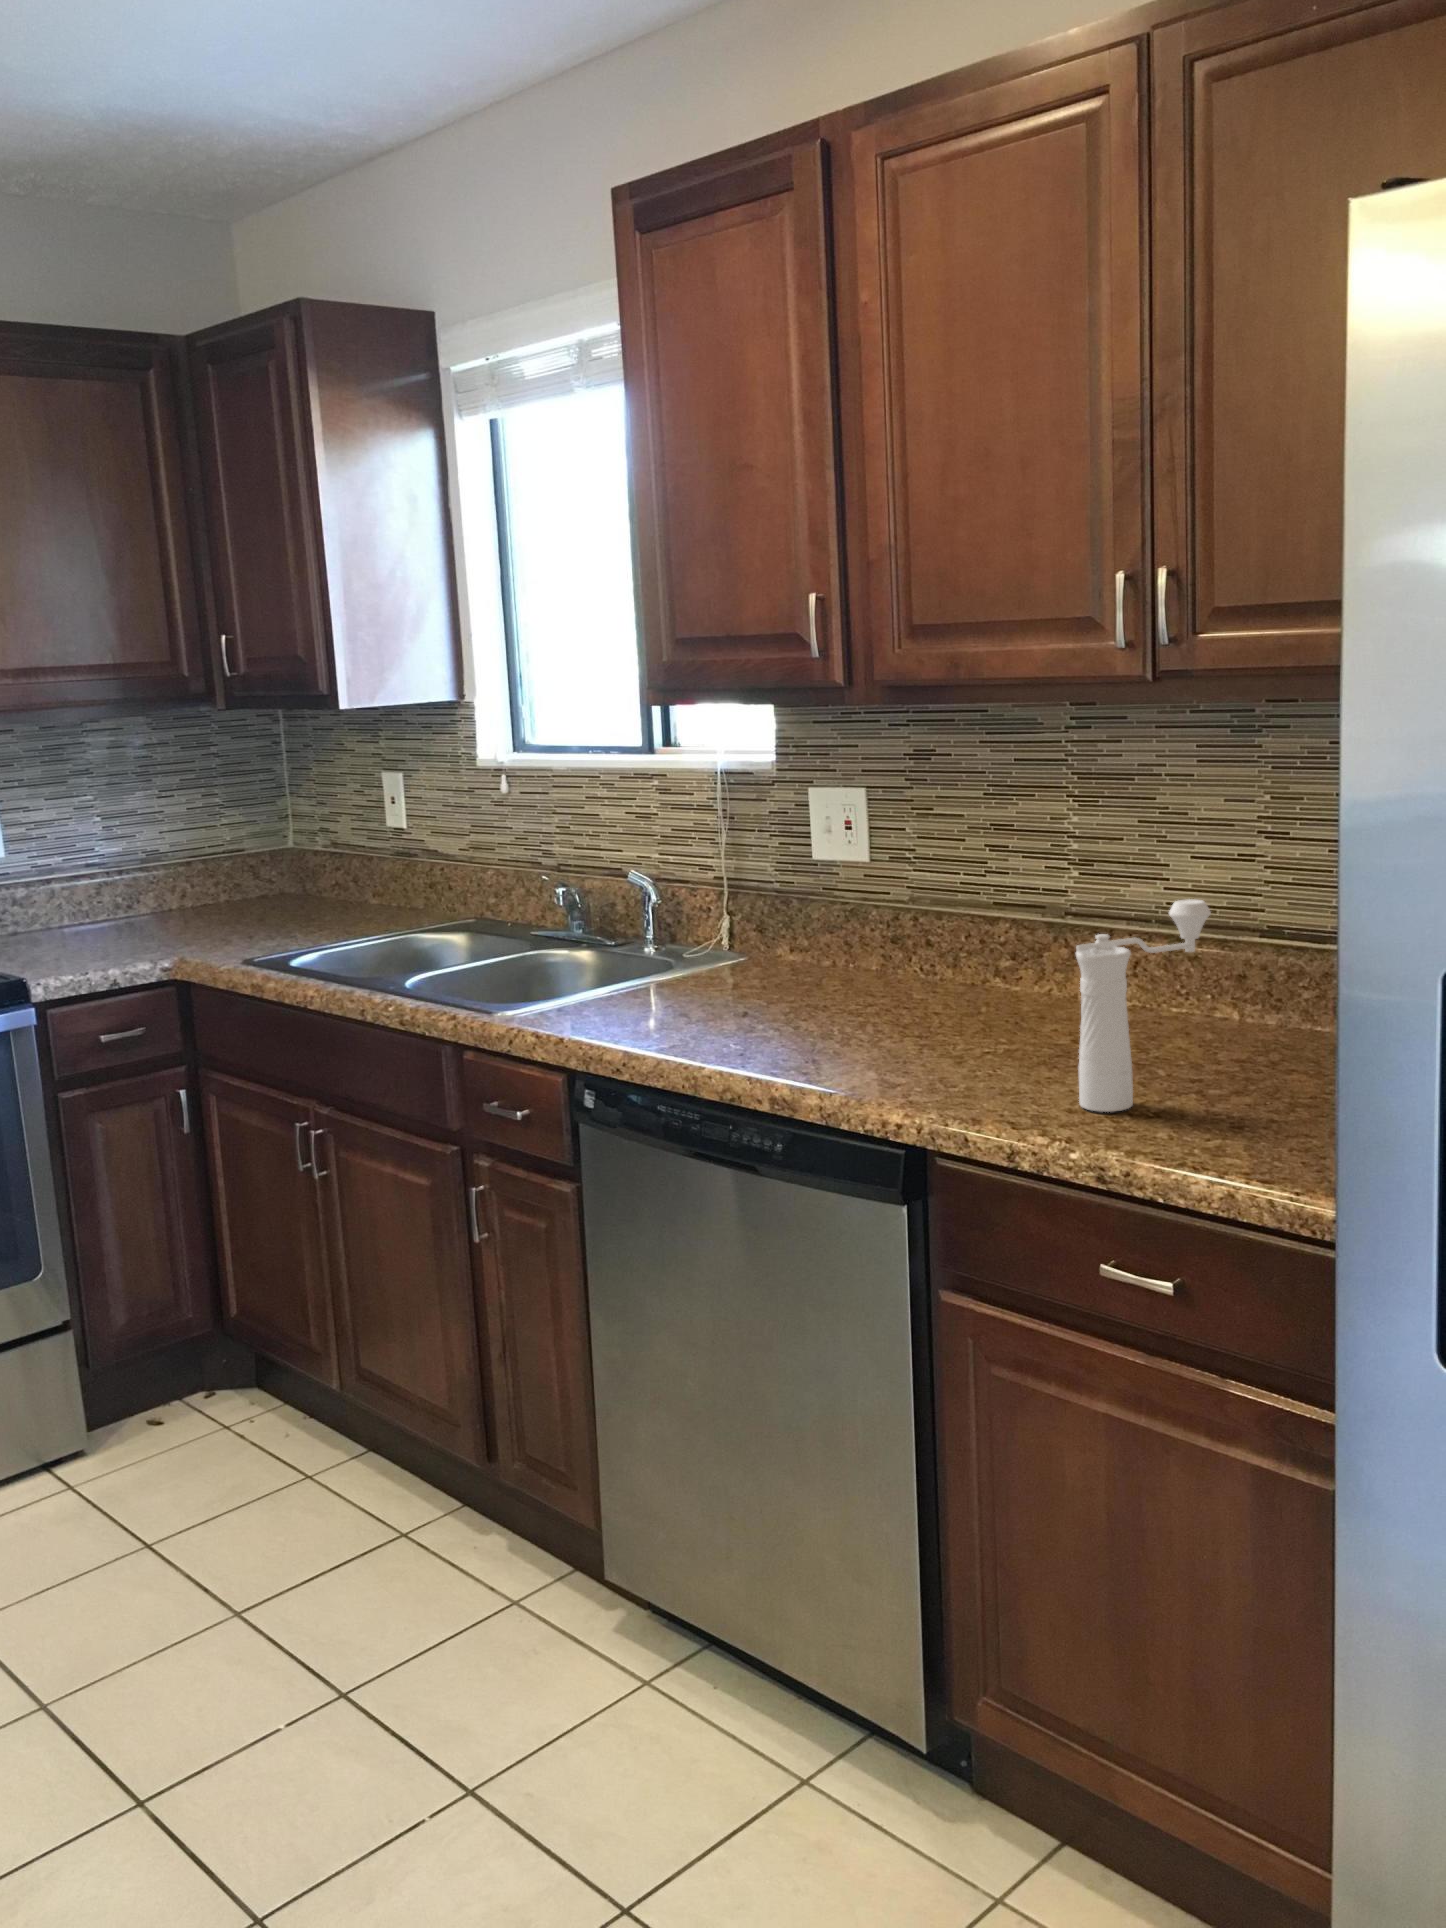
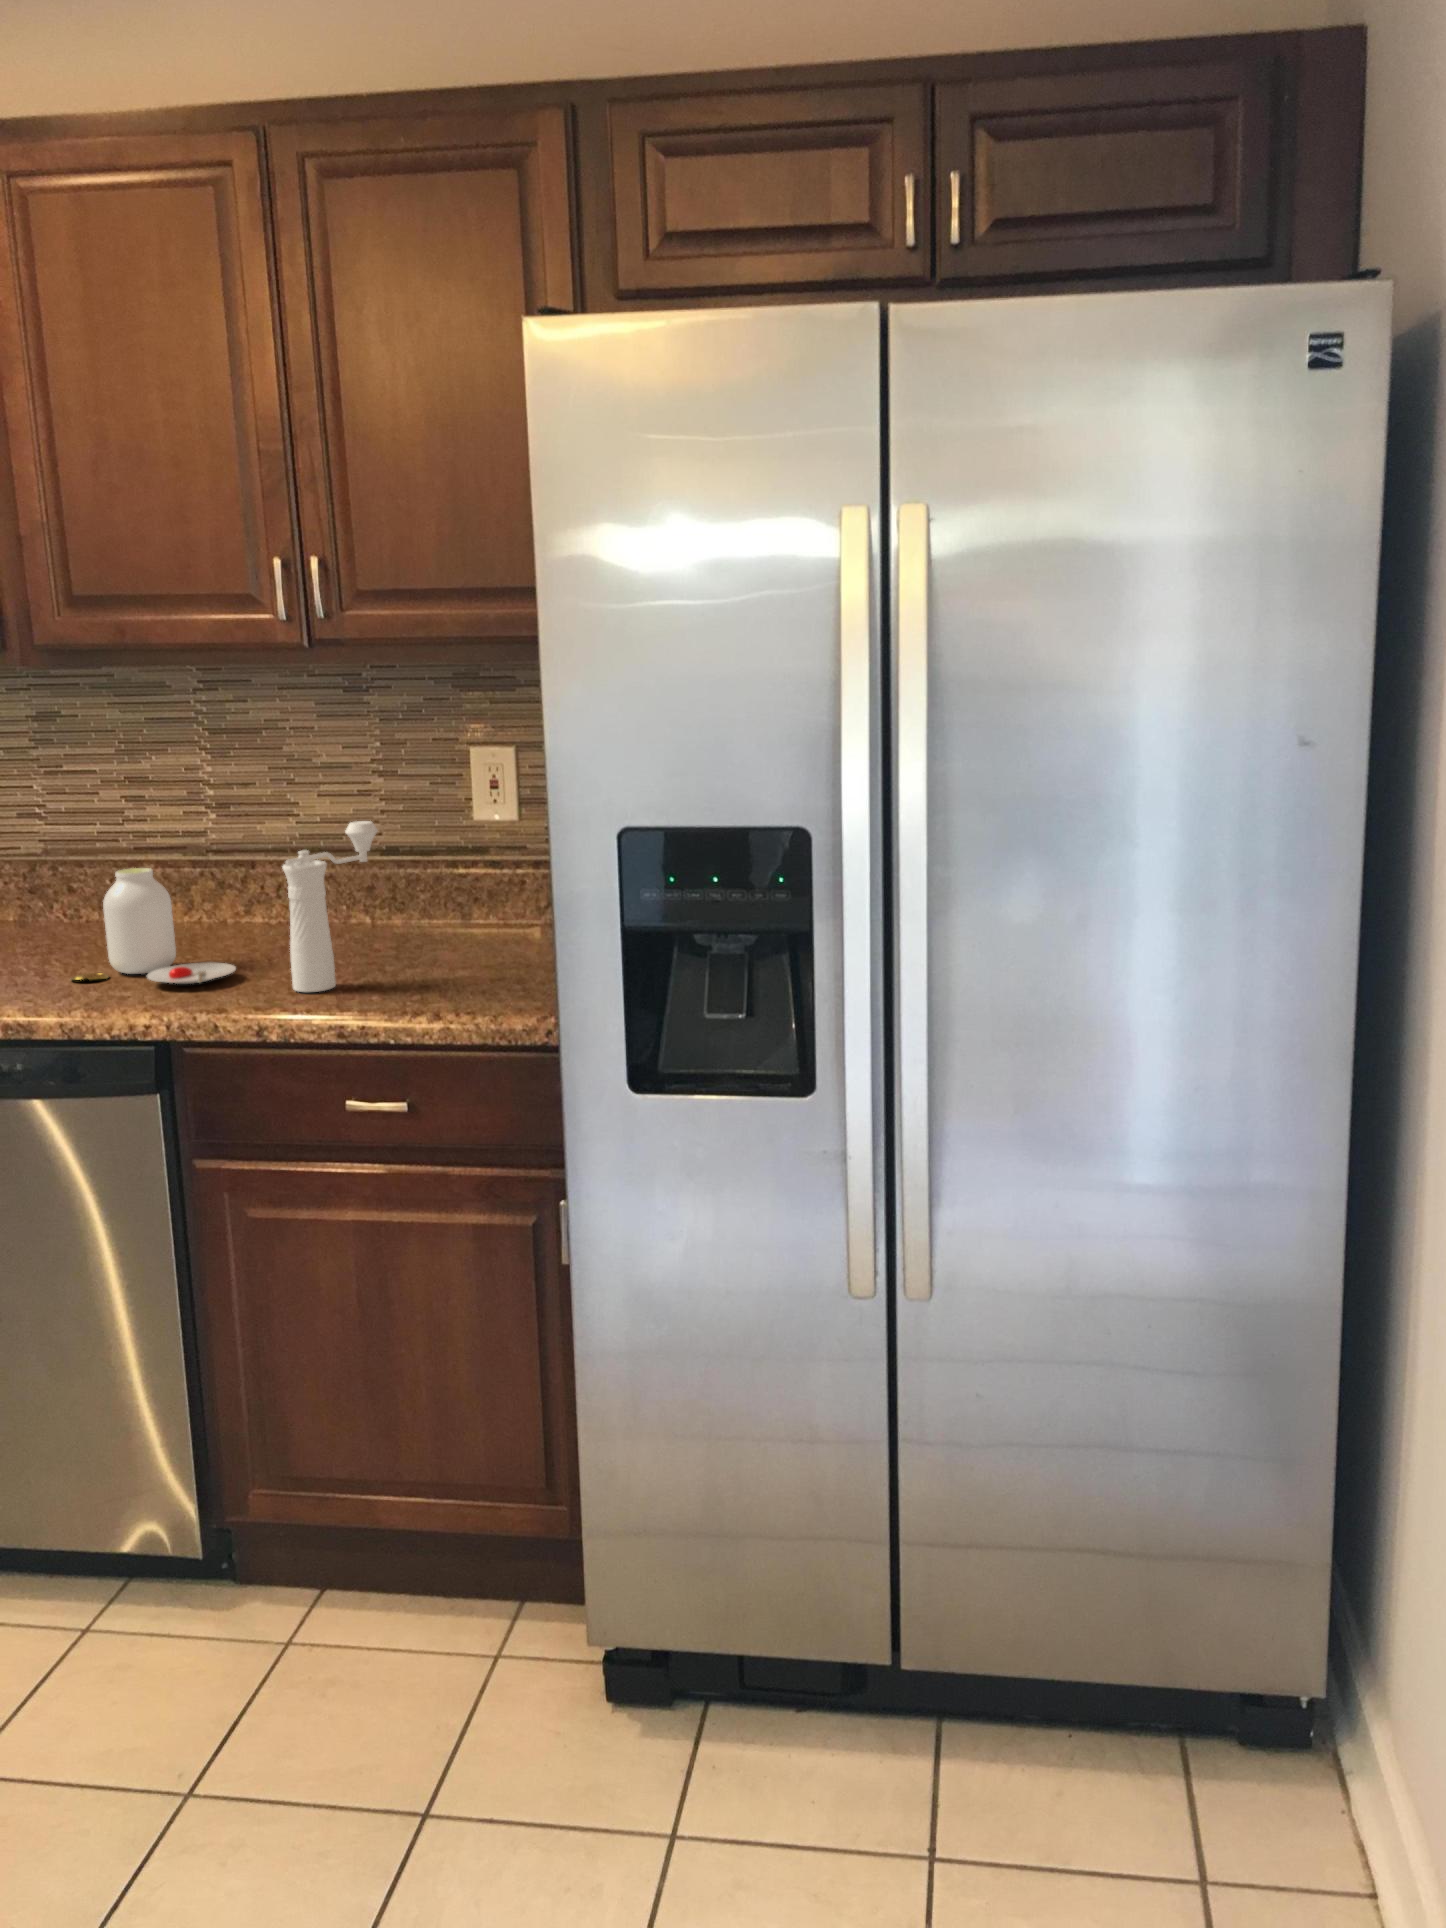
jar: none [865,934,1033,1079] -> present [71,868,236,984]

